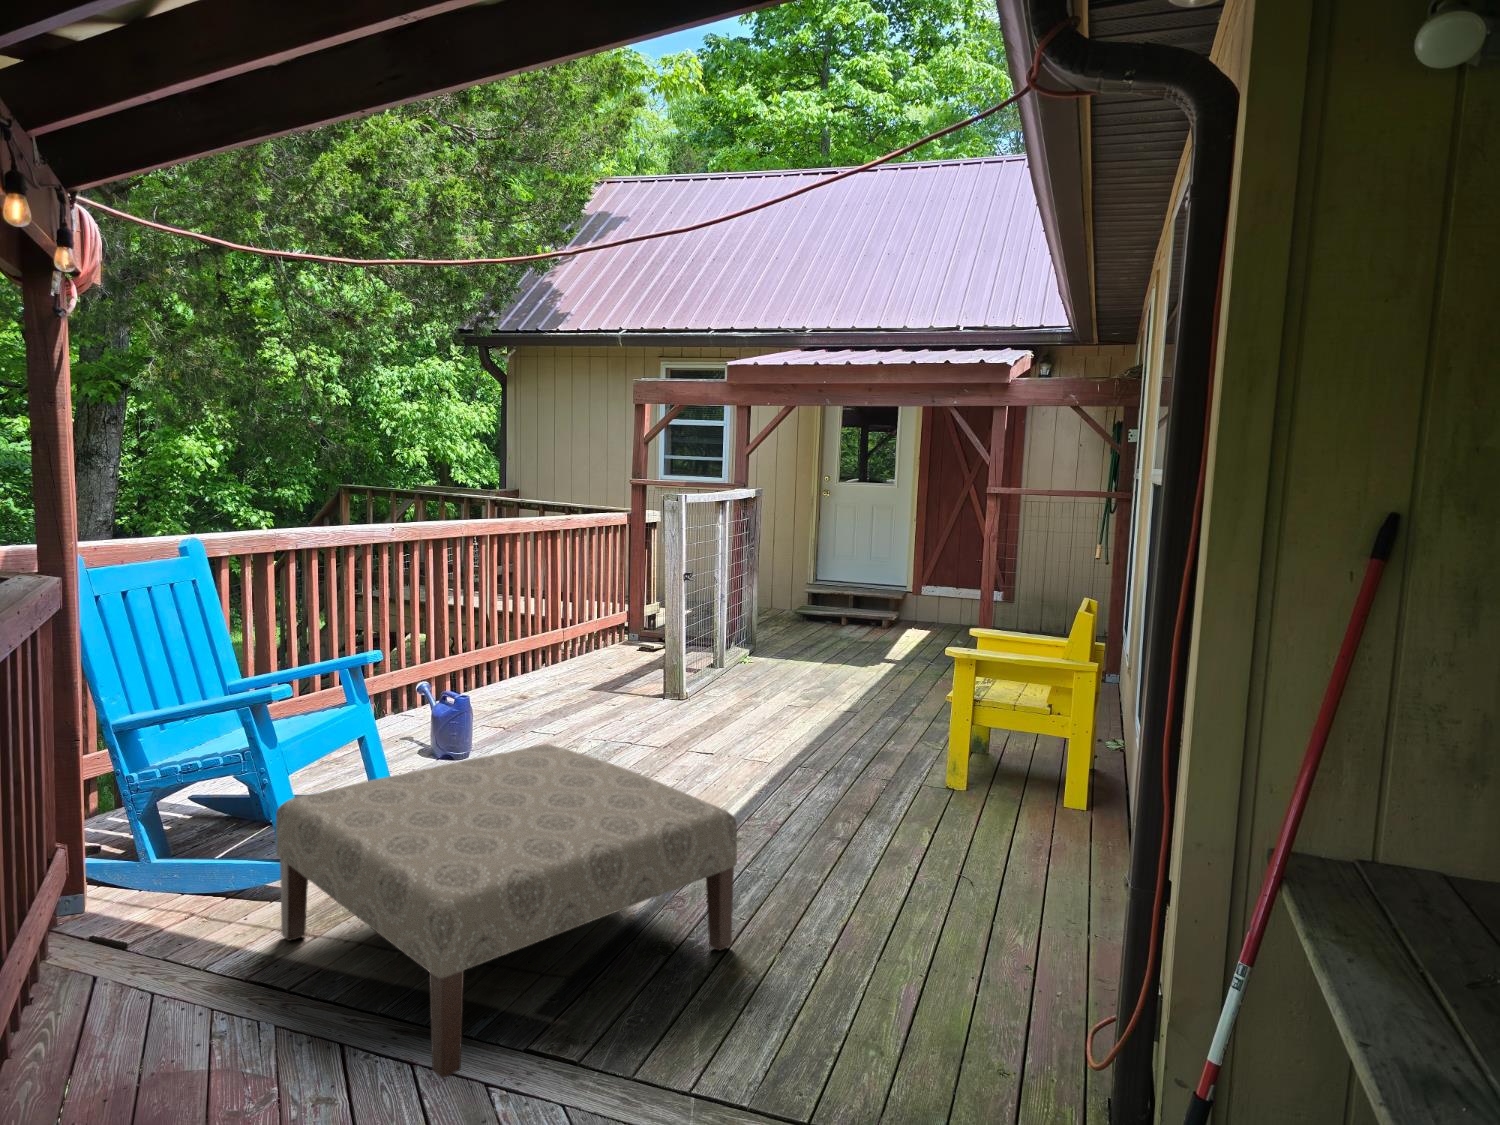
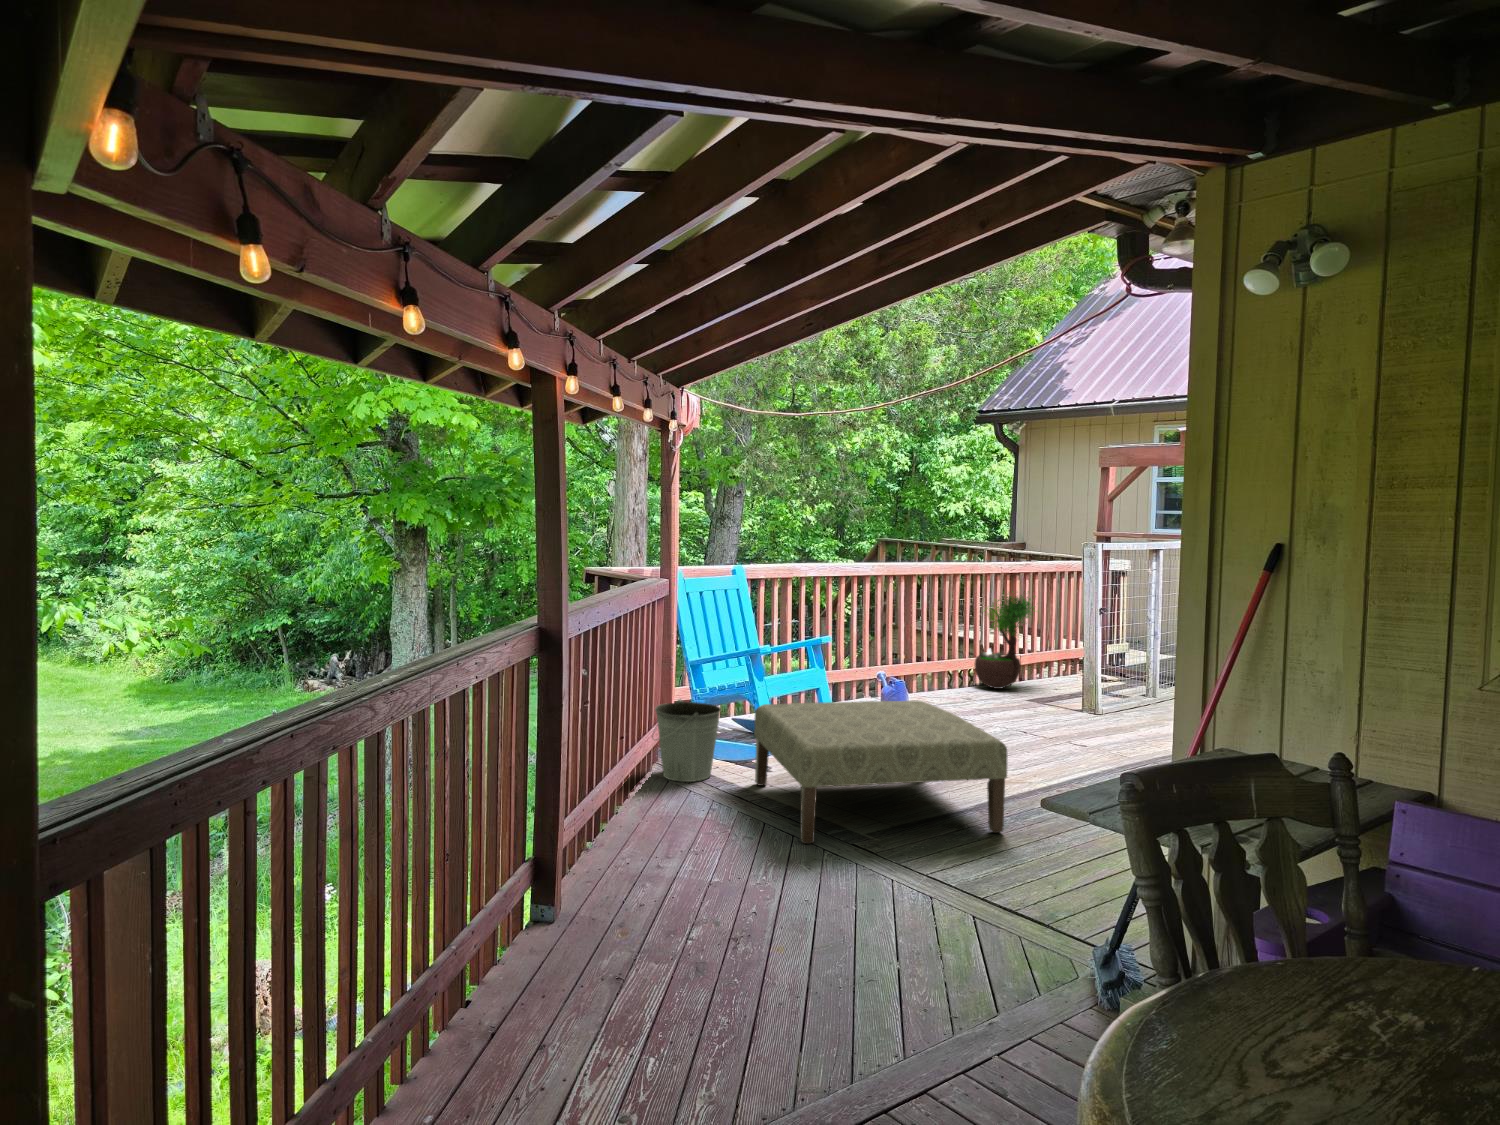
potted tree: none [517,548,594,679] -> present [975,591,1034,689]
bucket: none [50,804,202,971] -> present [655,699,721,782]

